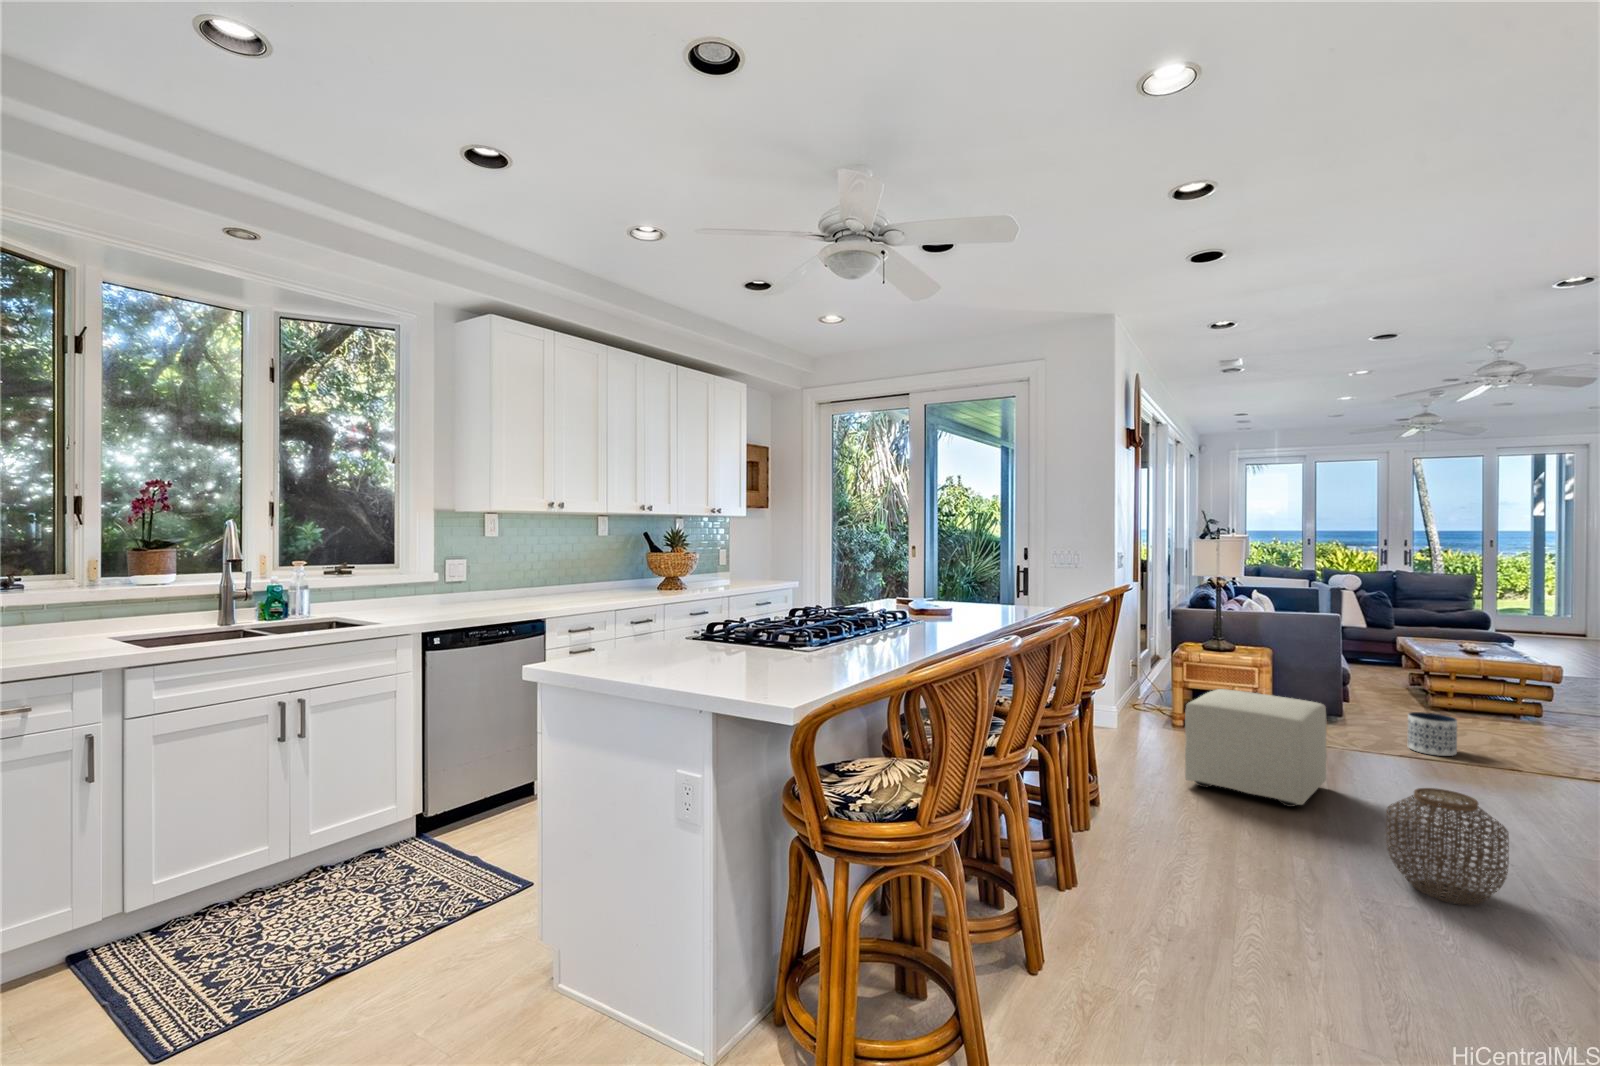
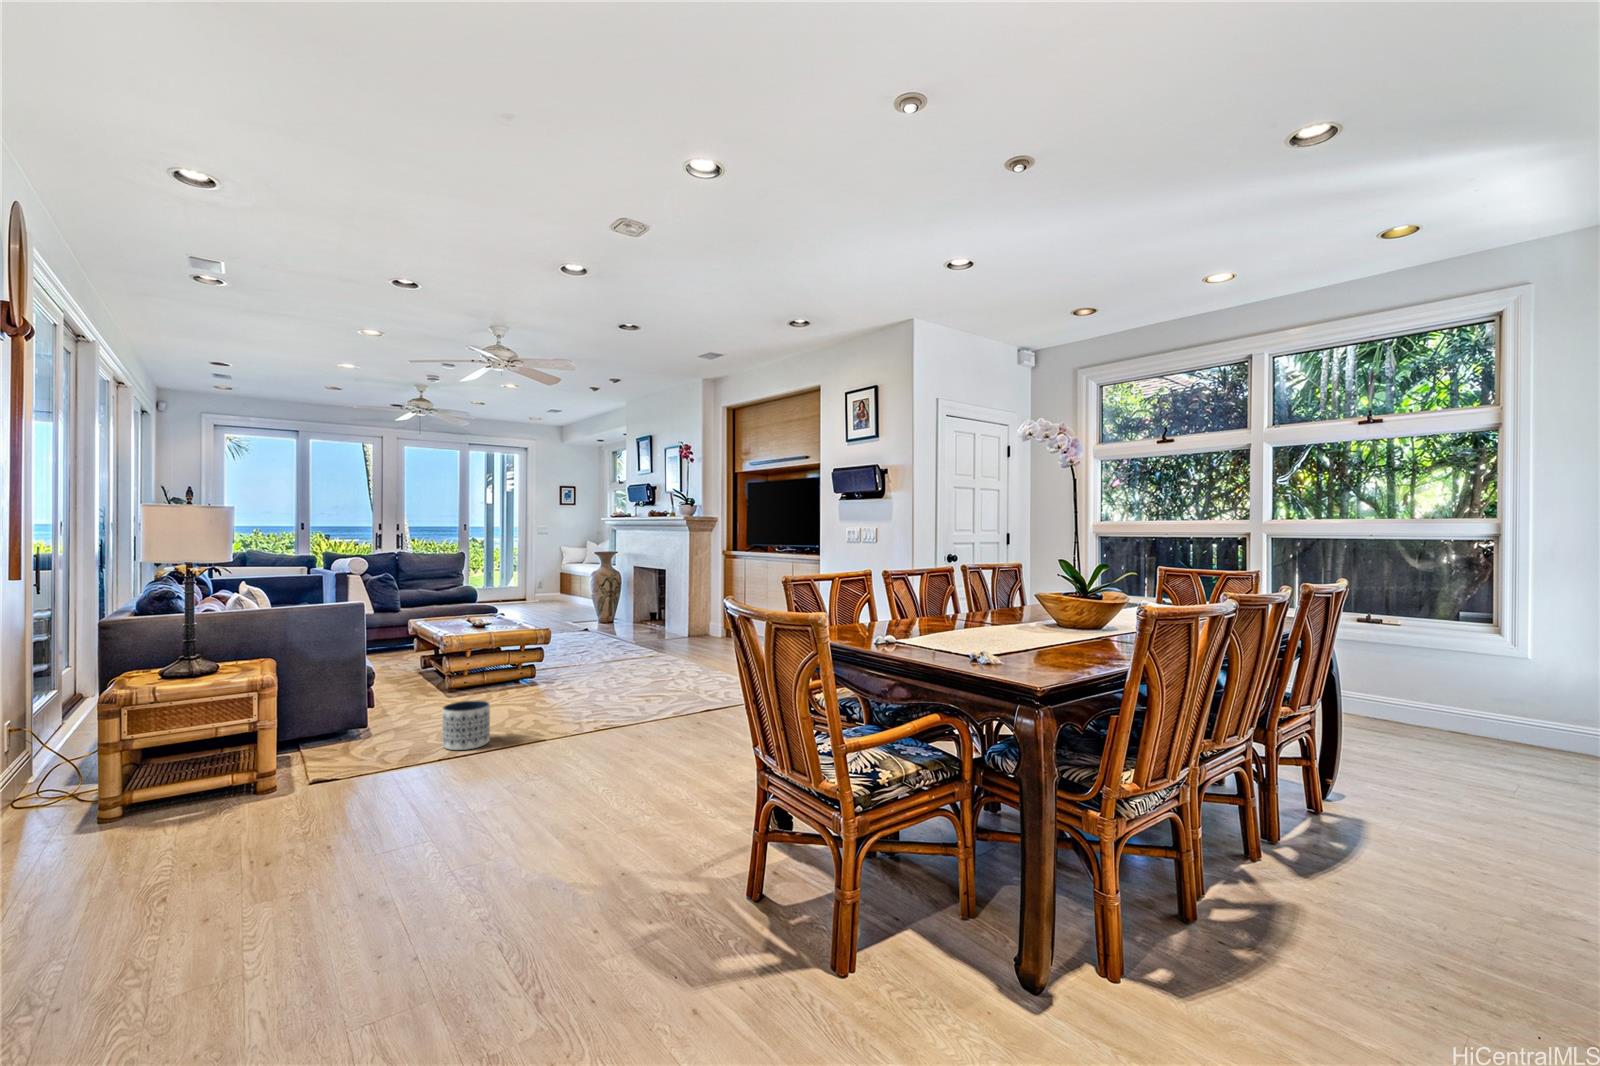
ottoman: present [1185,689,1327,807] -> none [118,731,369,948]
woven basket: present [1386,788,1509,905] -> none [488,824,626,994]

